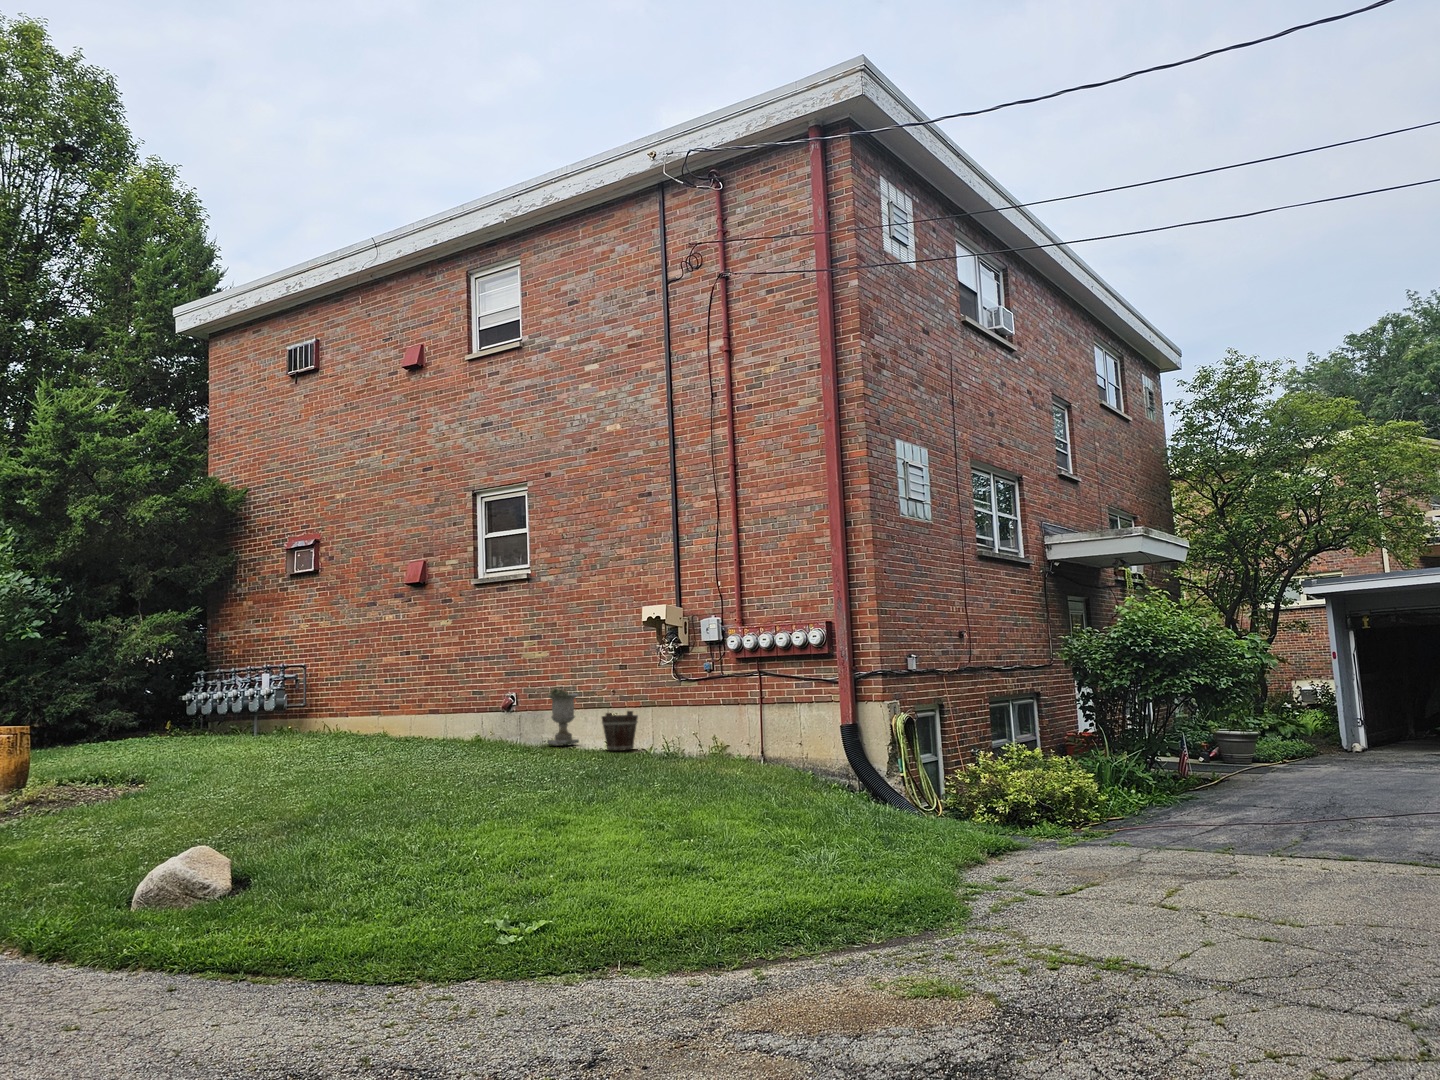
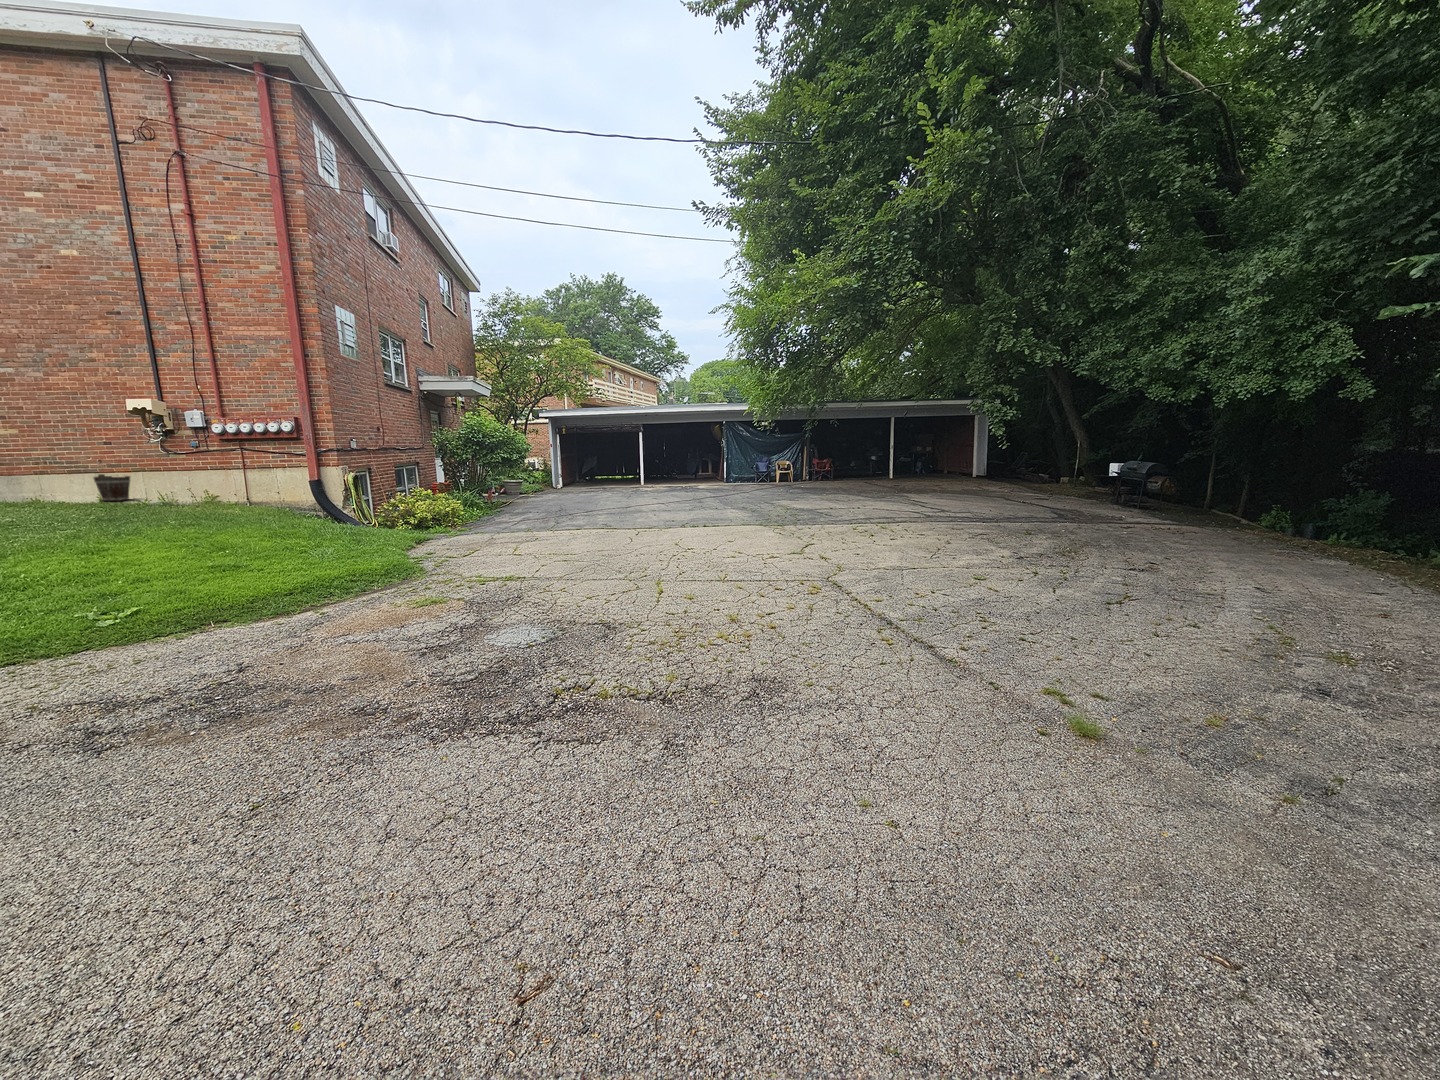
planter: present [548,688,579,746] -> none [26,456,67,499]

